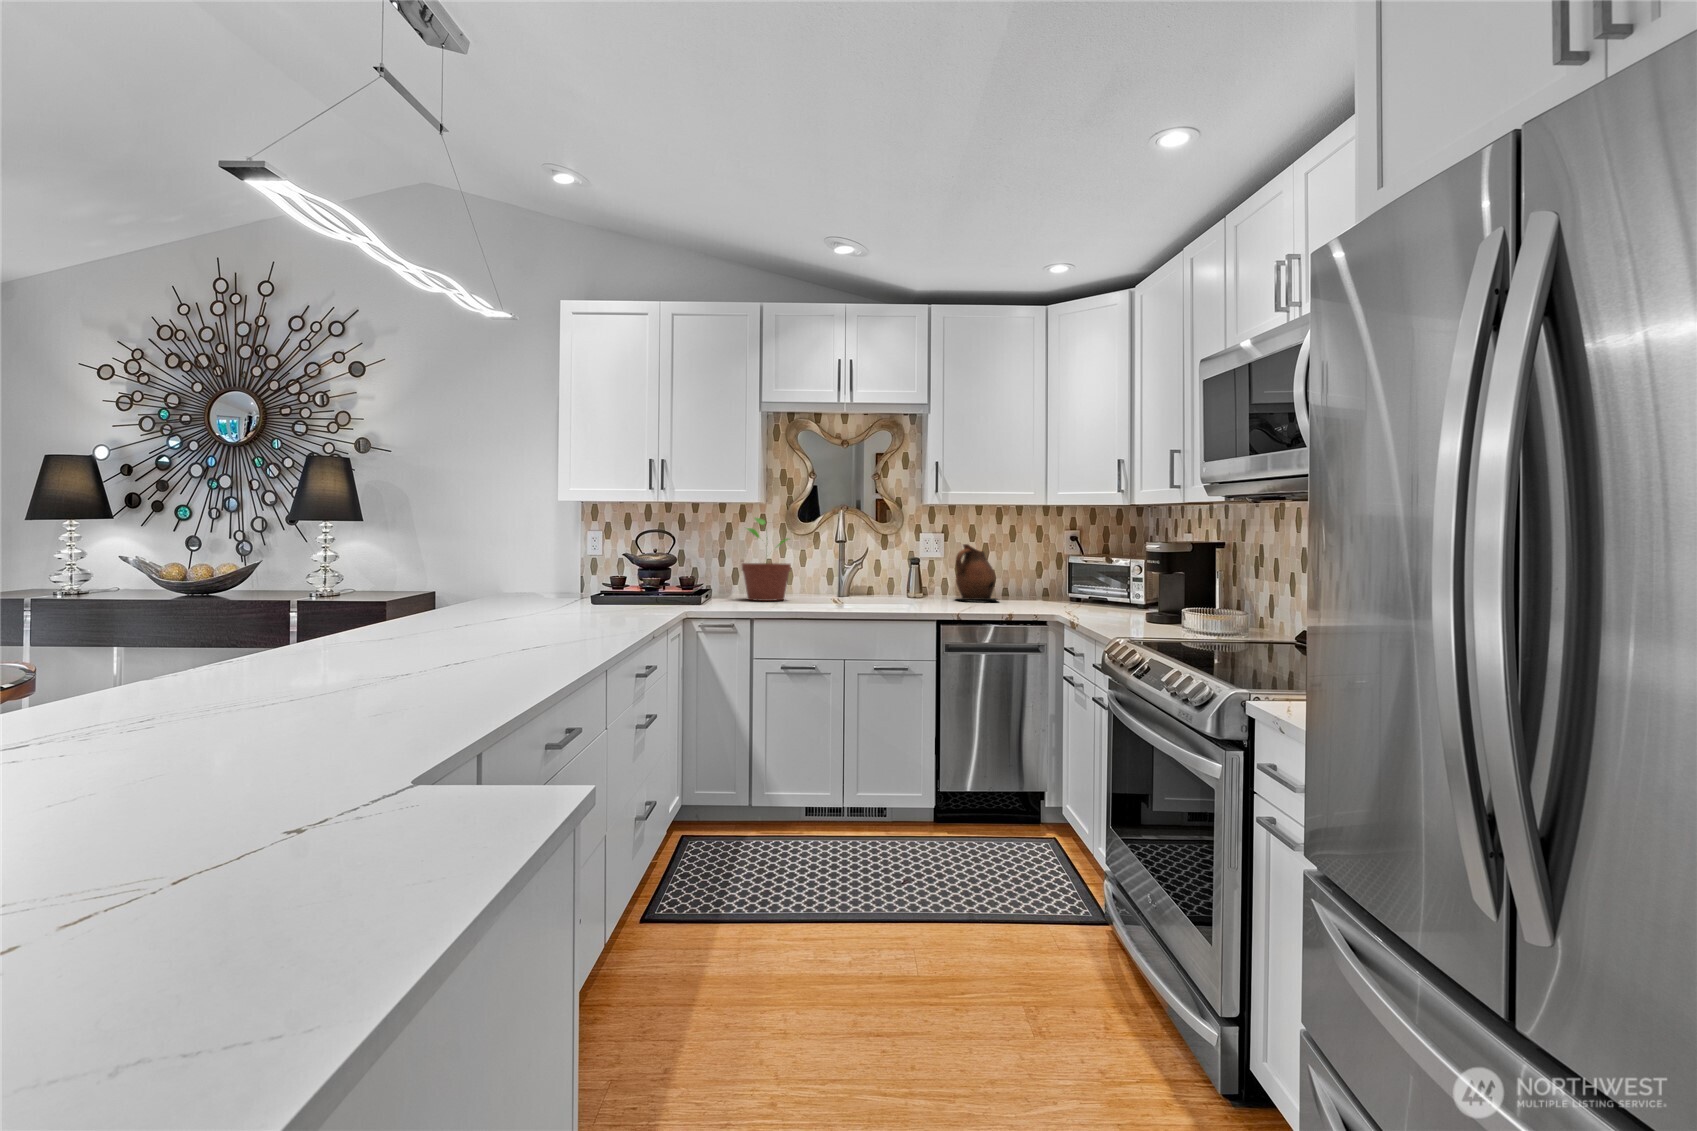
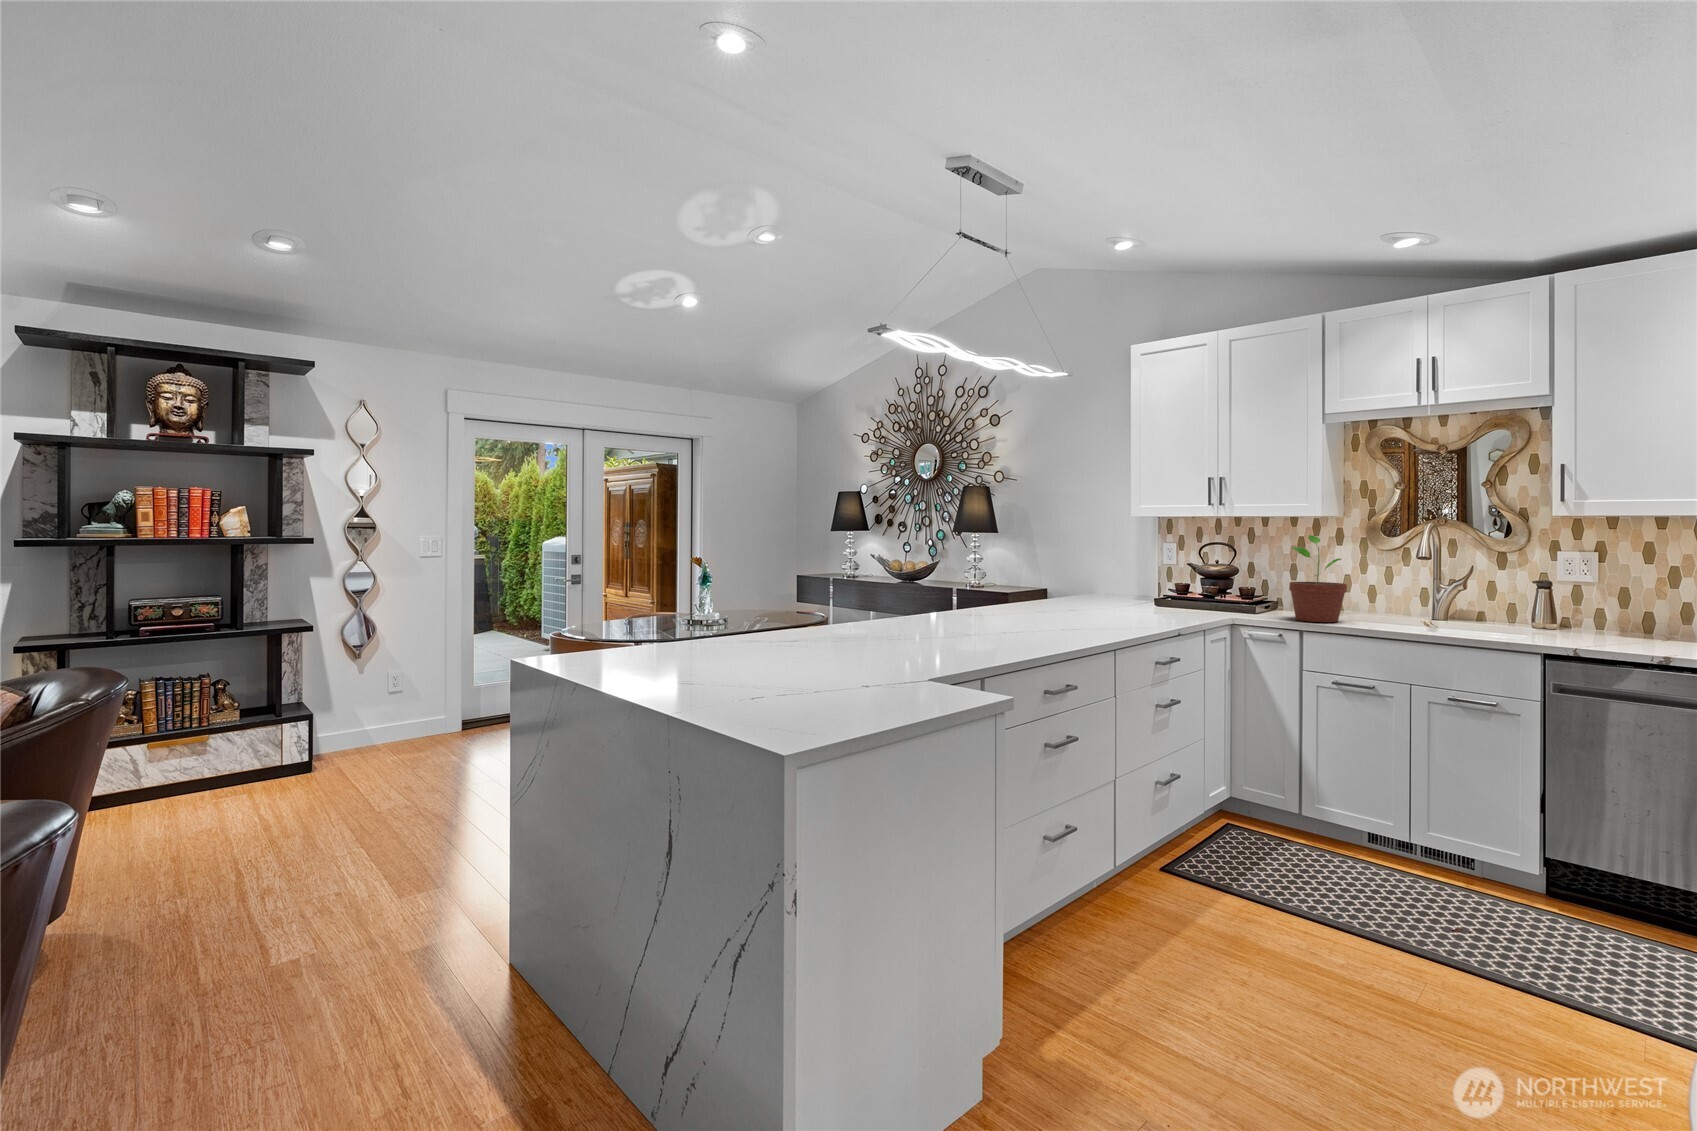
ceramic pitcher: present [956,544,997,600] -> none [1588,567,1668,644]

